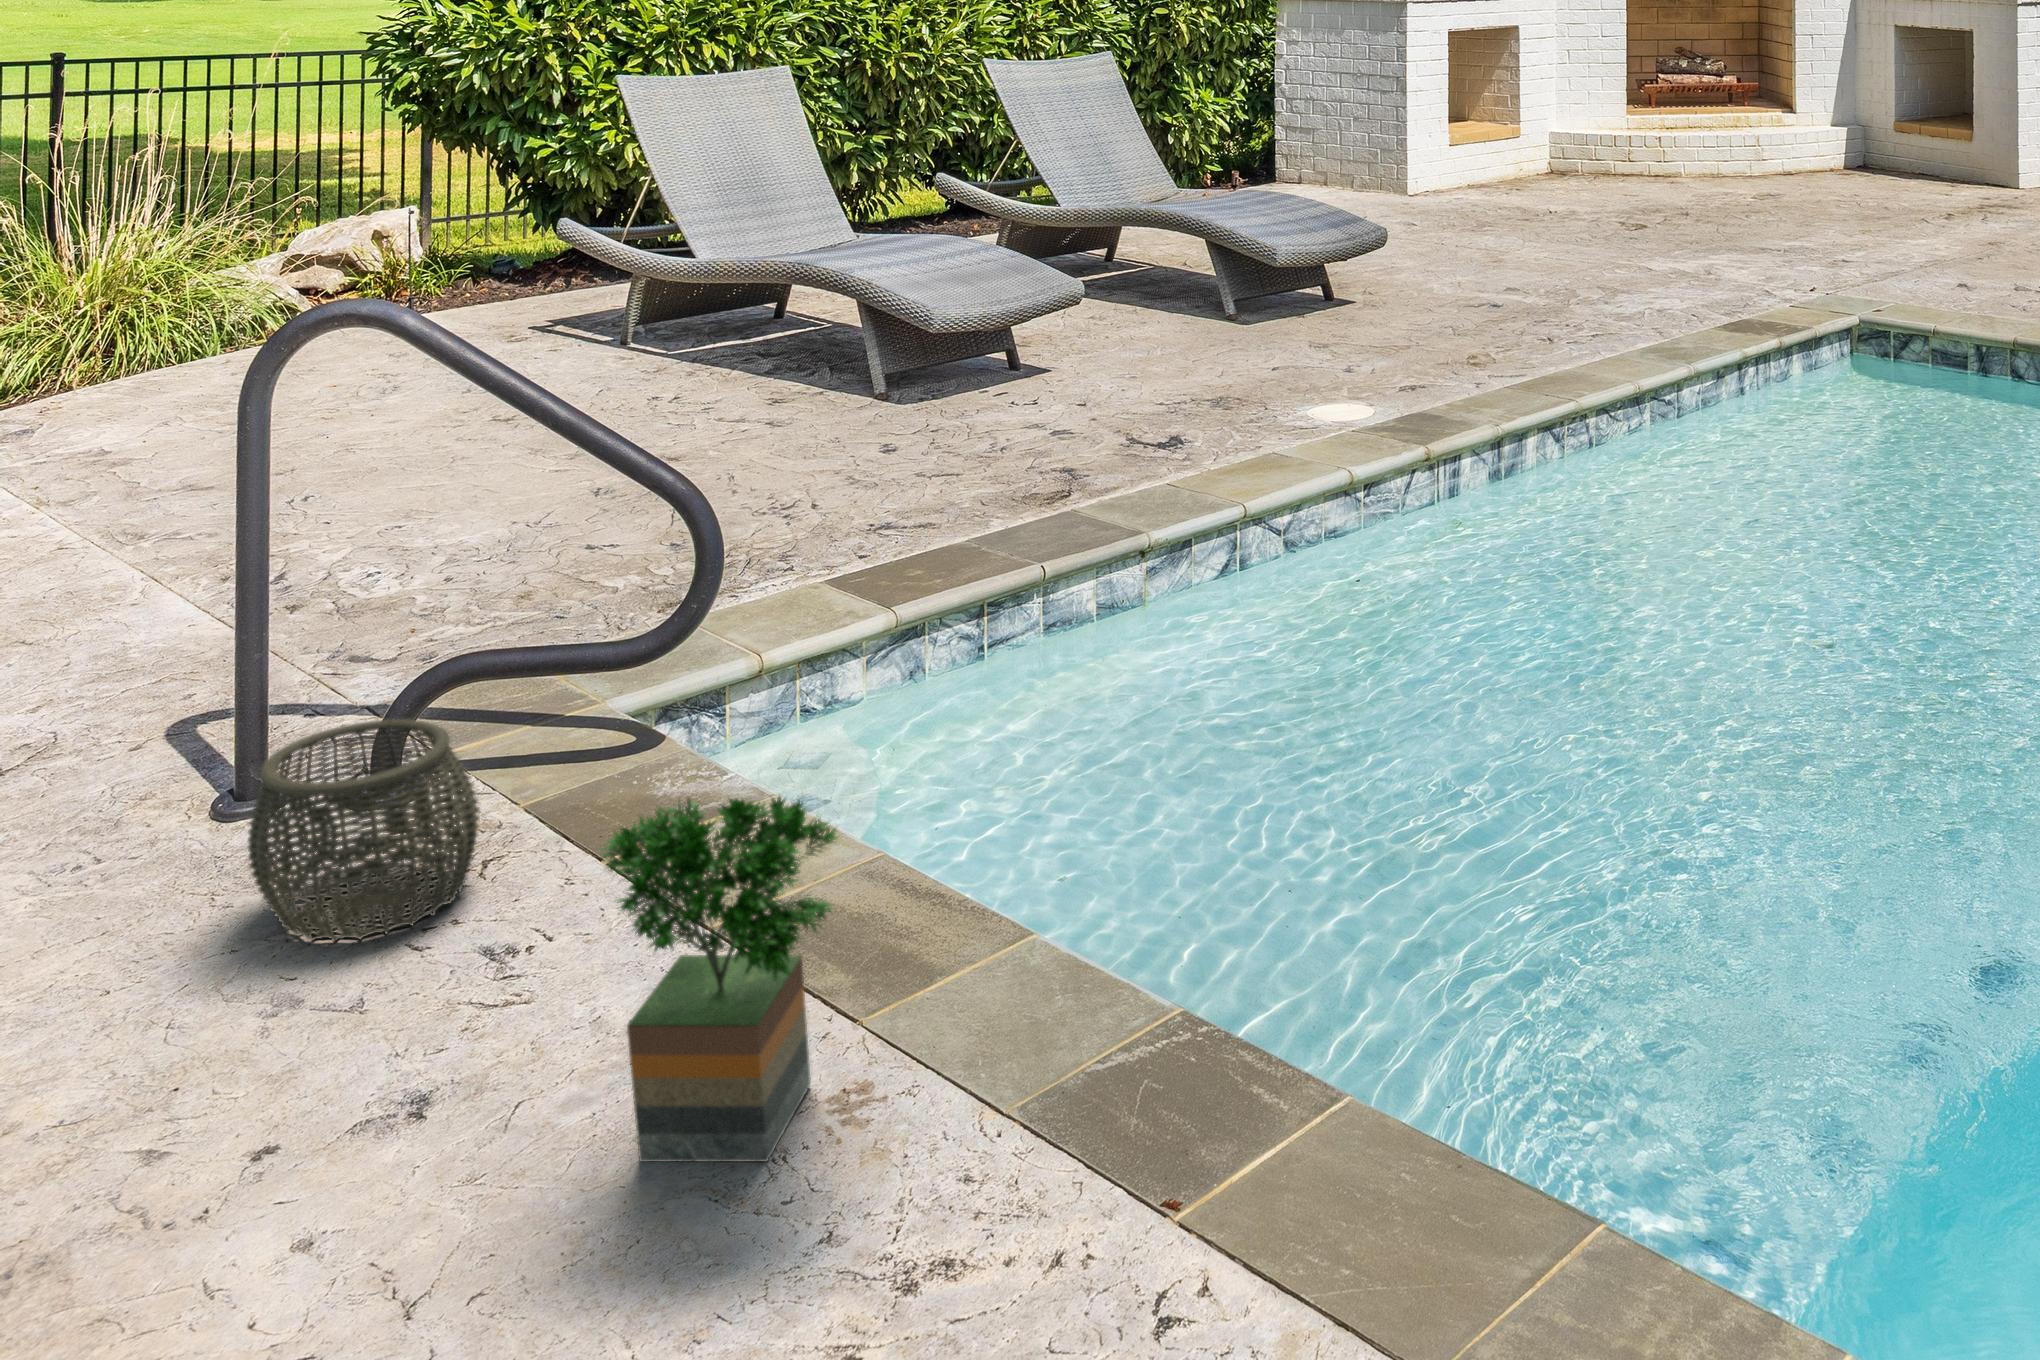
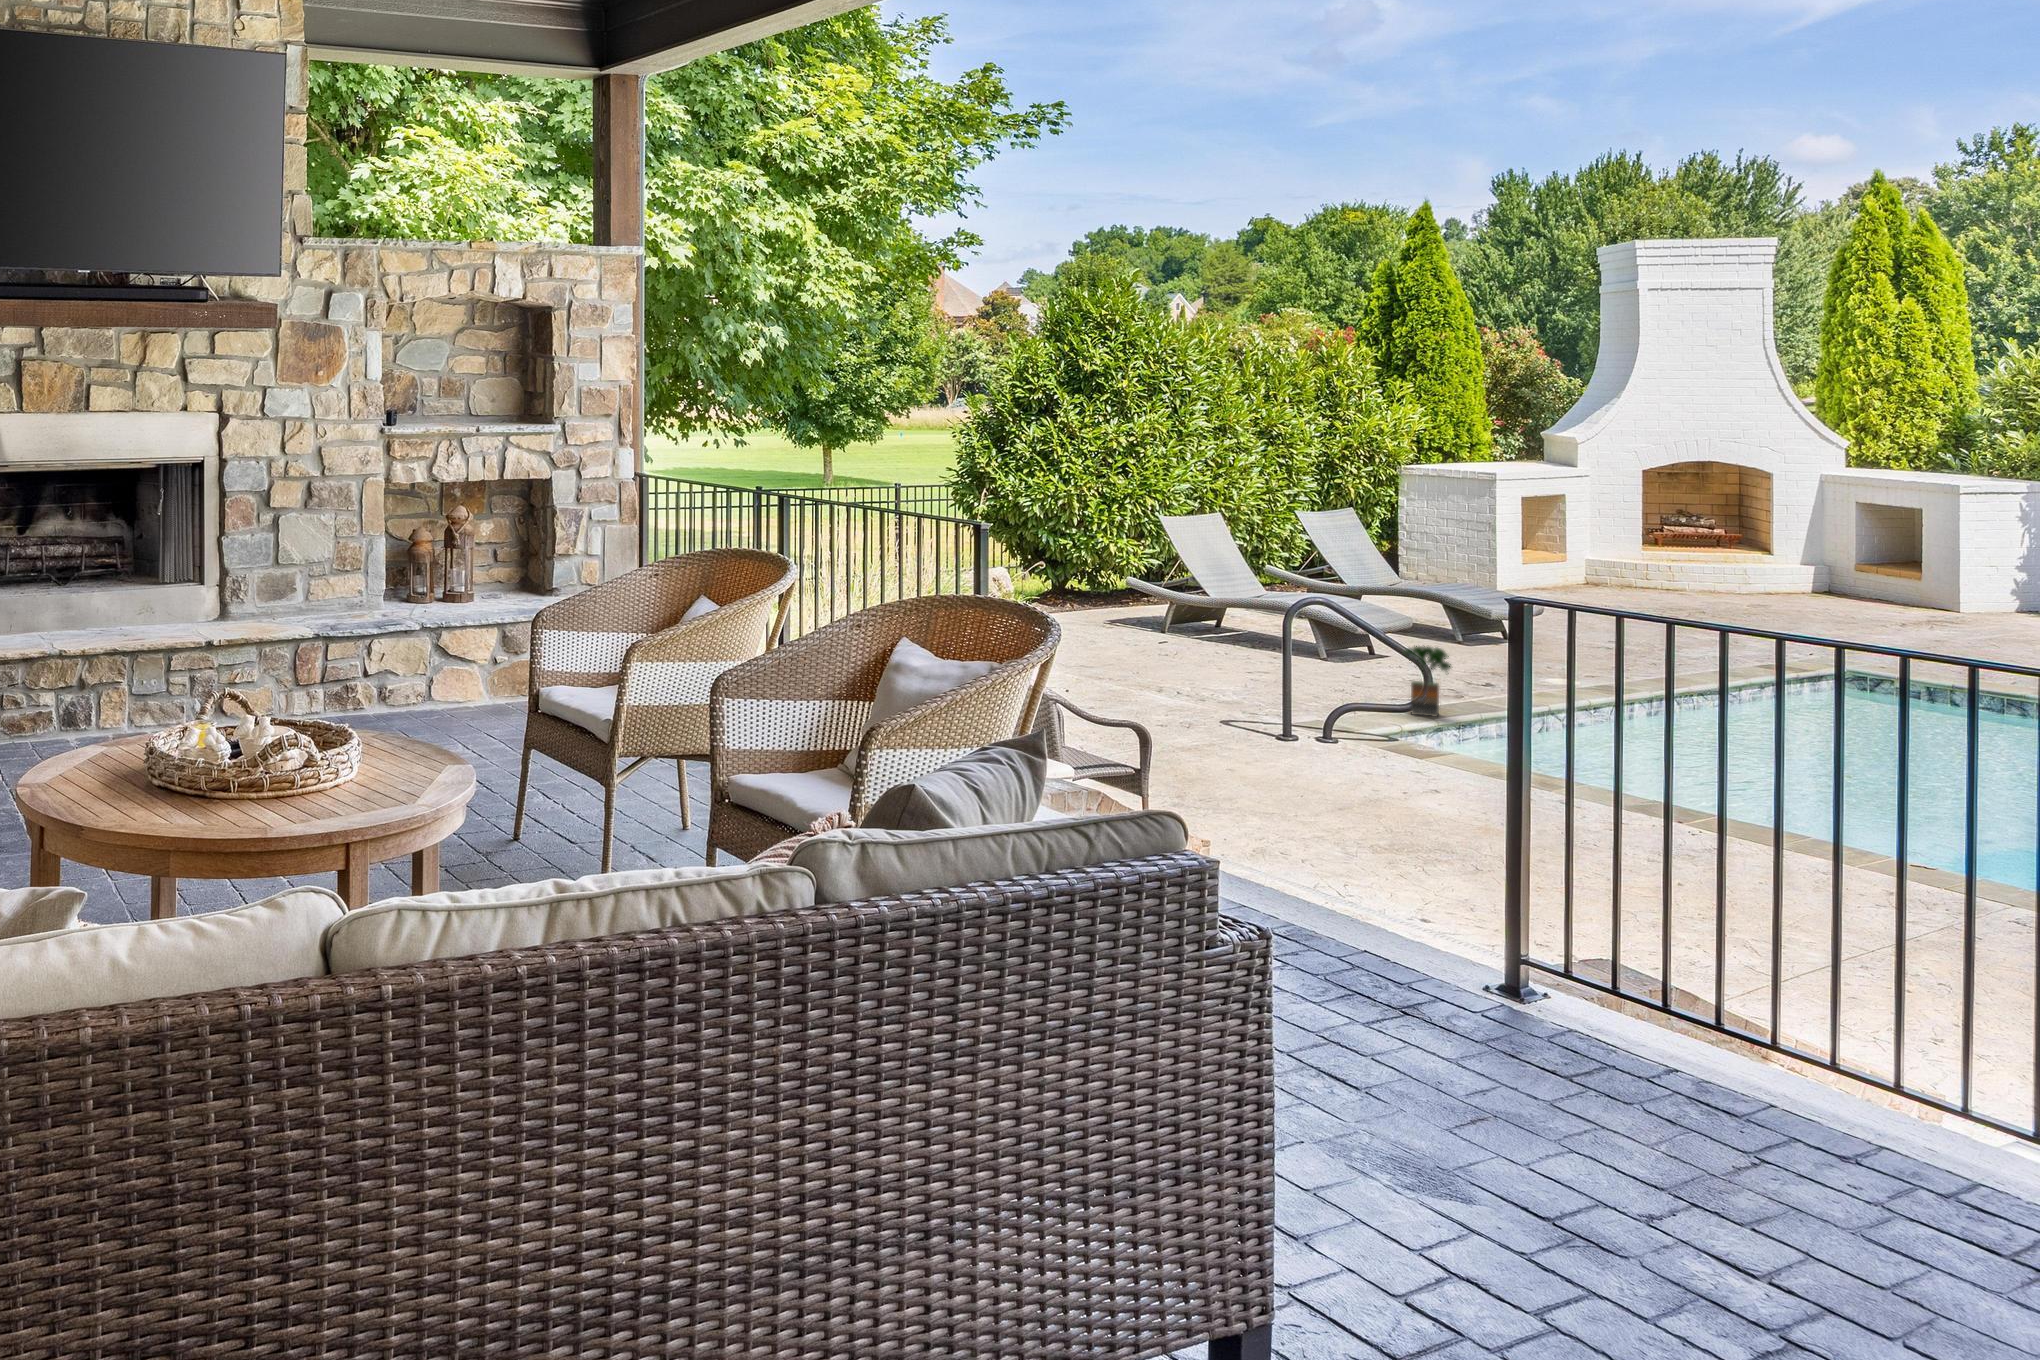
woven basket: present [248,719,479,942] -> none [1275,651,1324,694]

